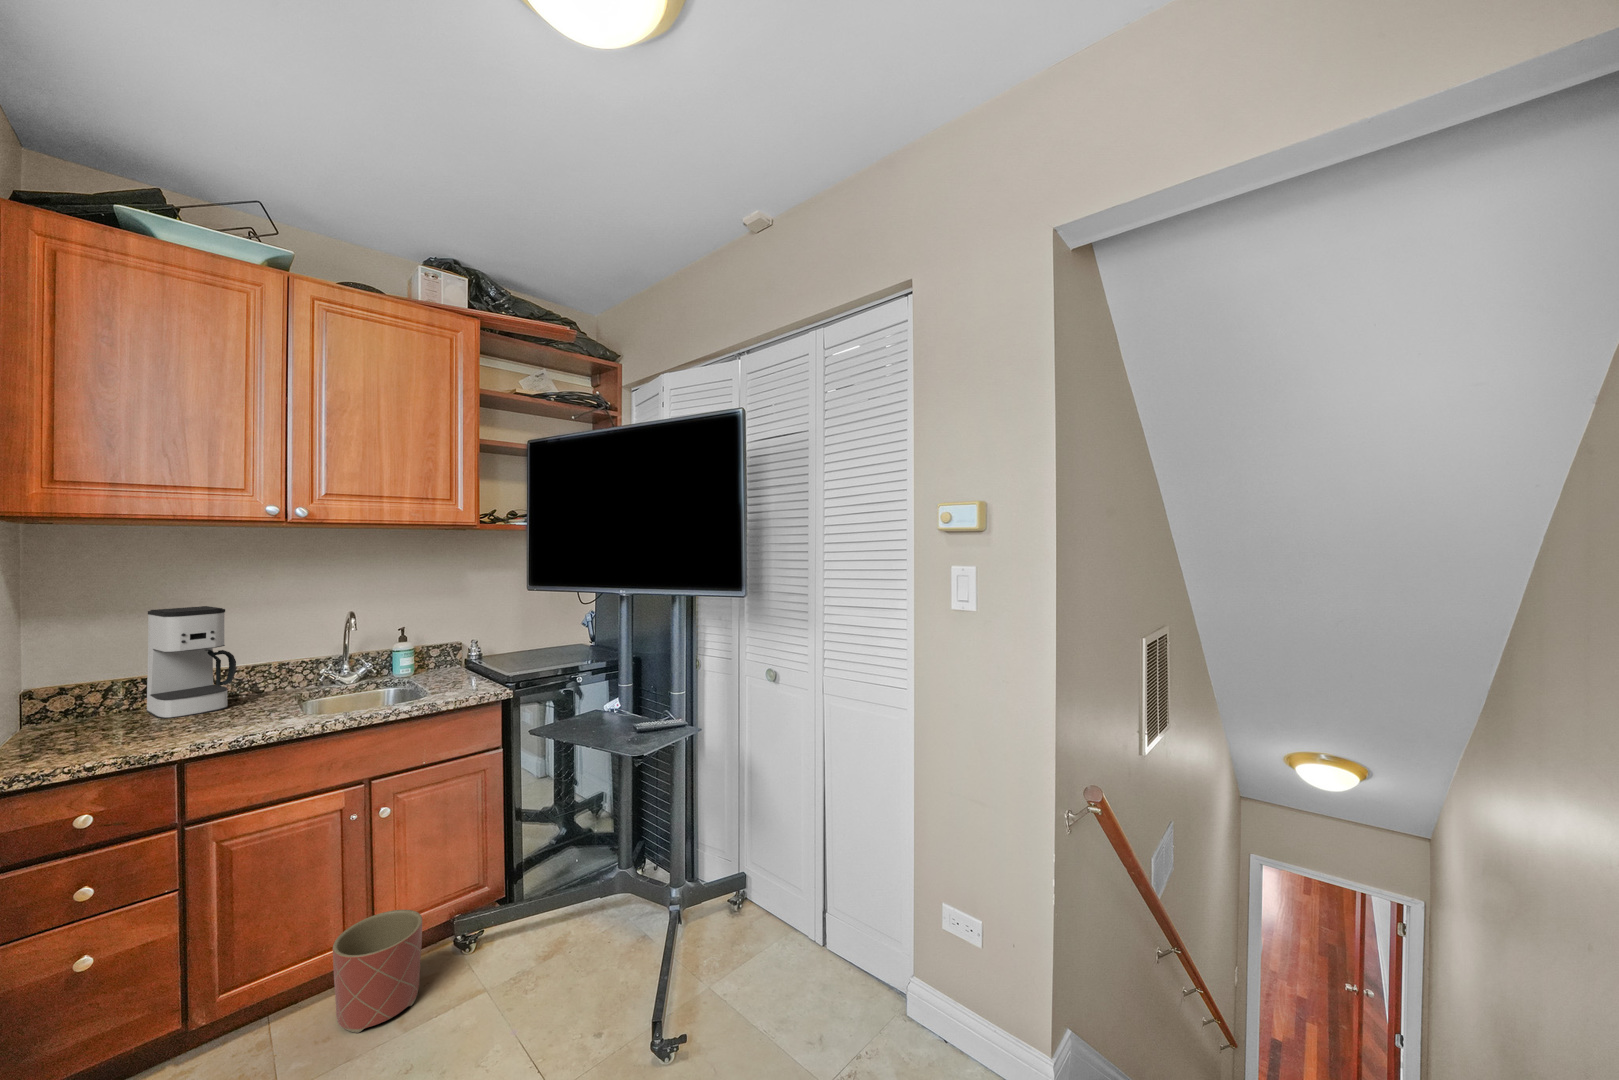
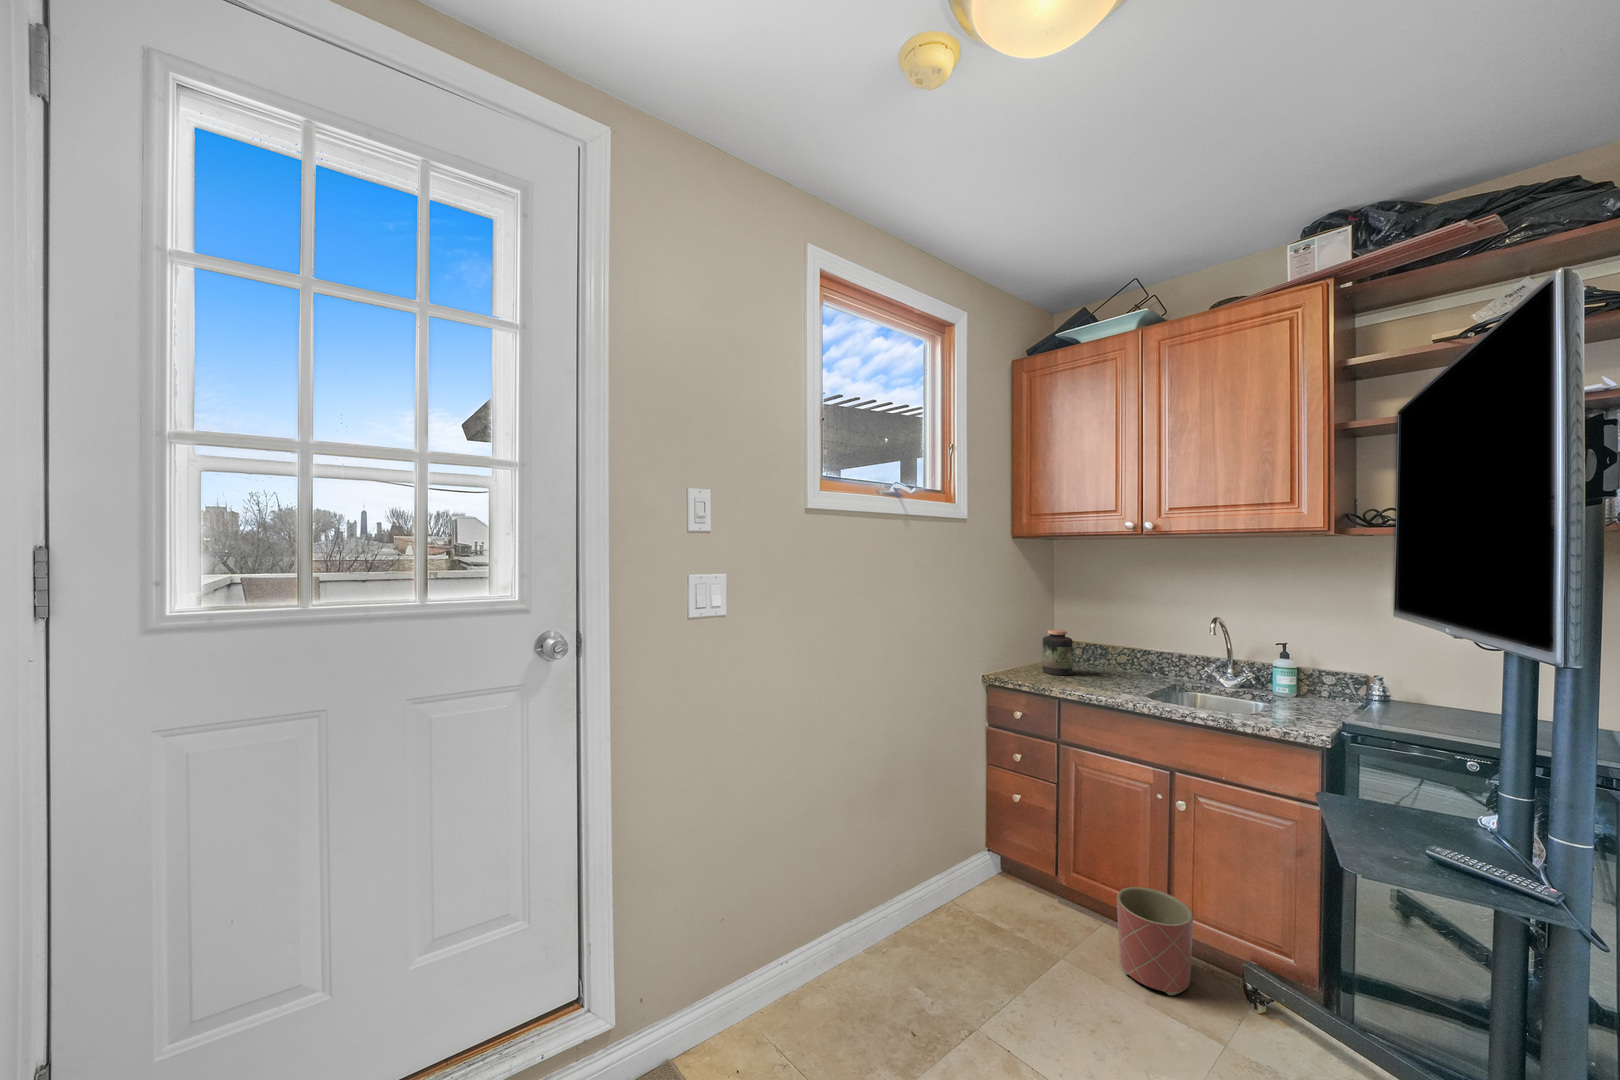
coffee maker: present [147,606,236,719] -> none [1093,598,1141,678]
jar: none [75,665,143,741] -> present [1043,630,1073,675]

